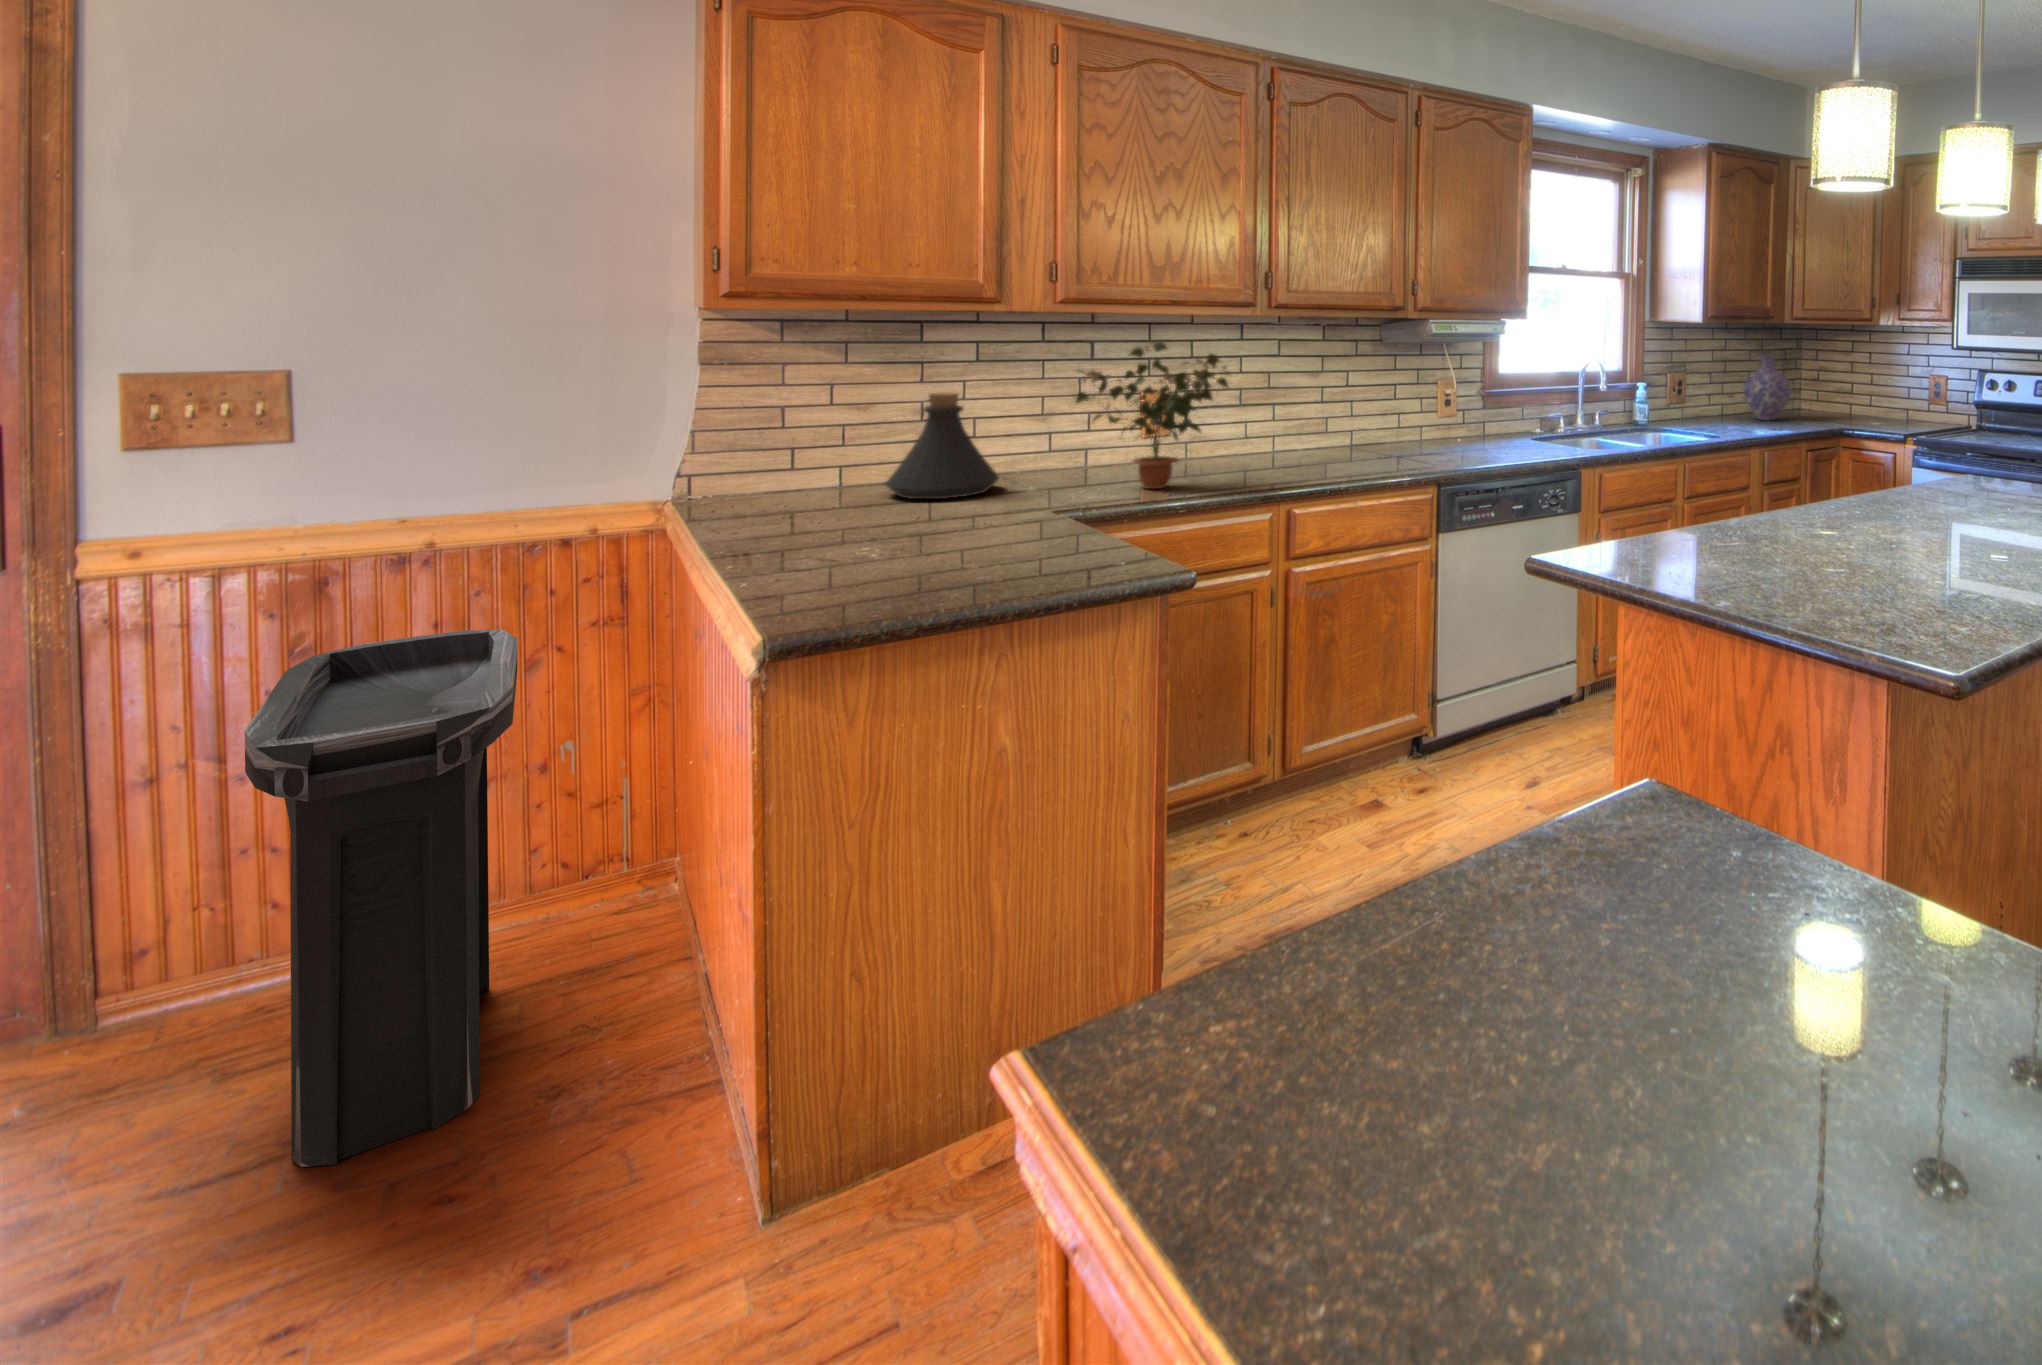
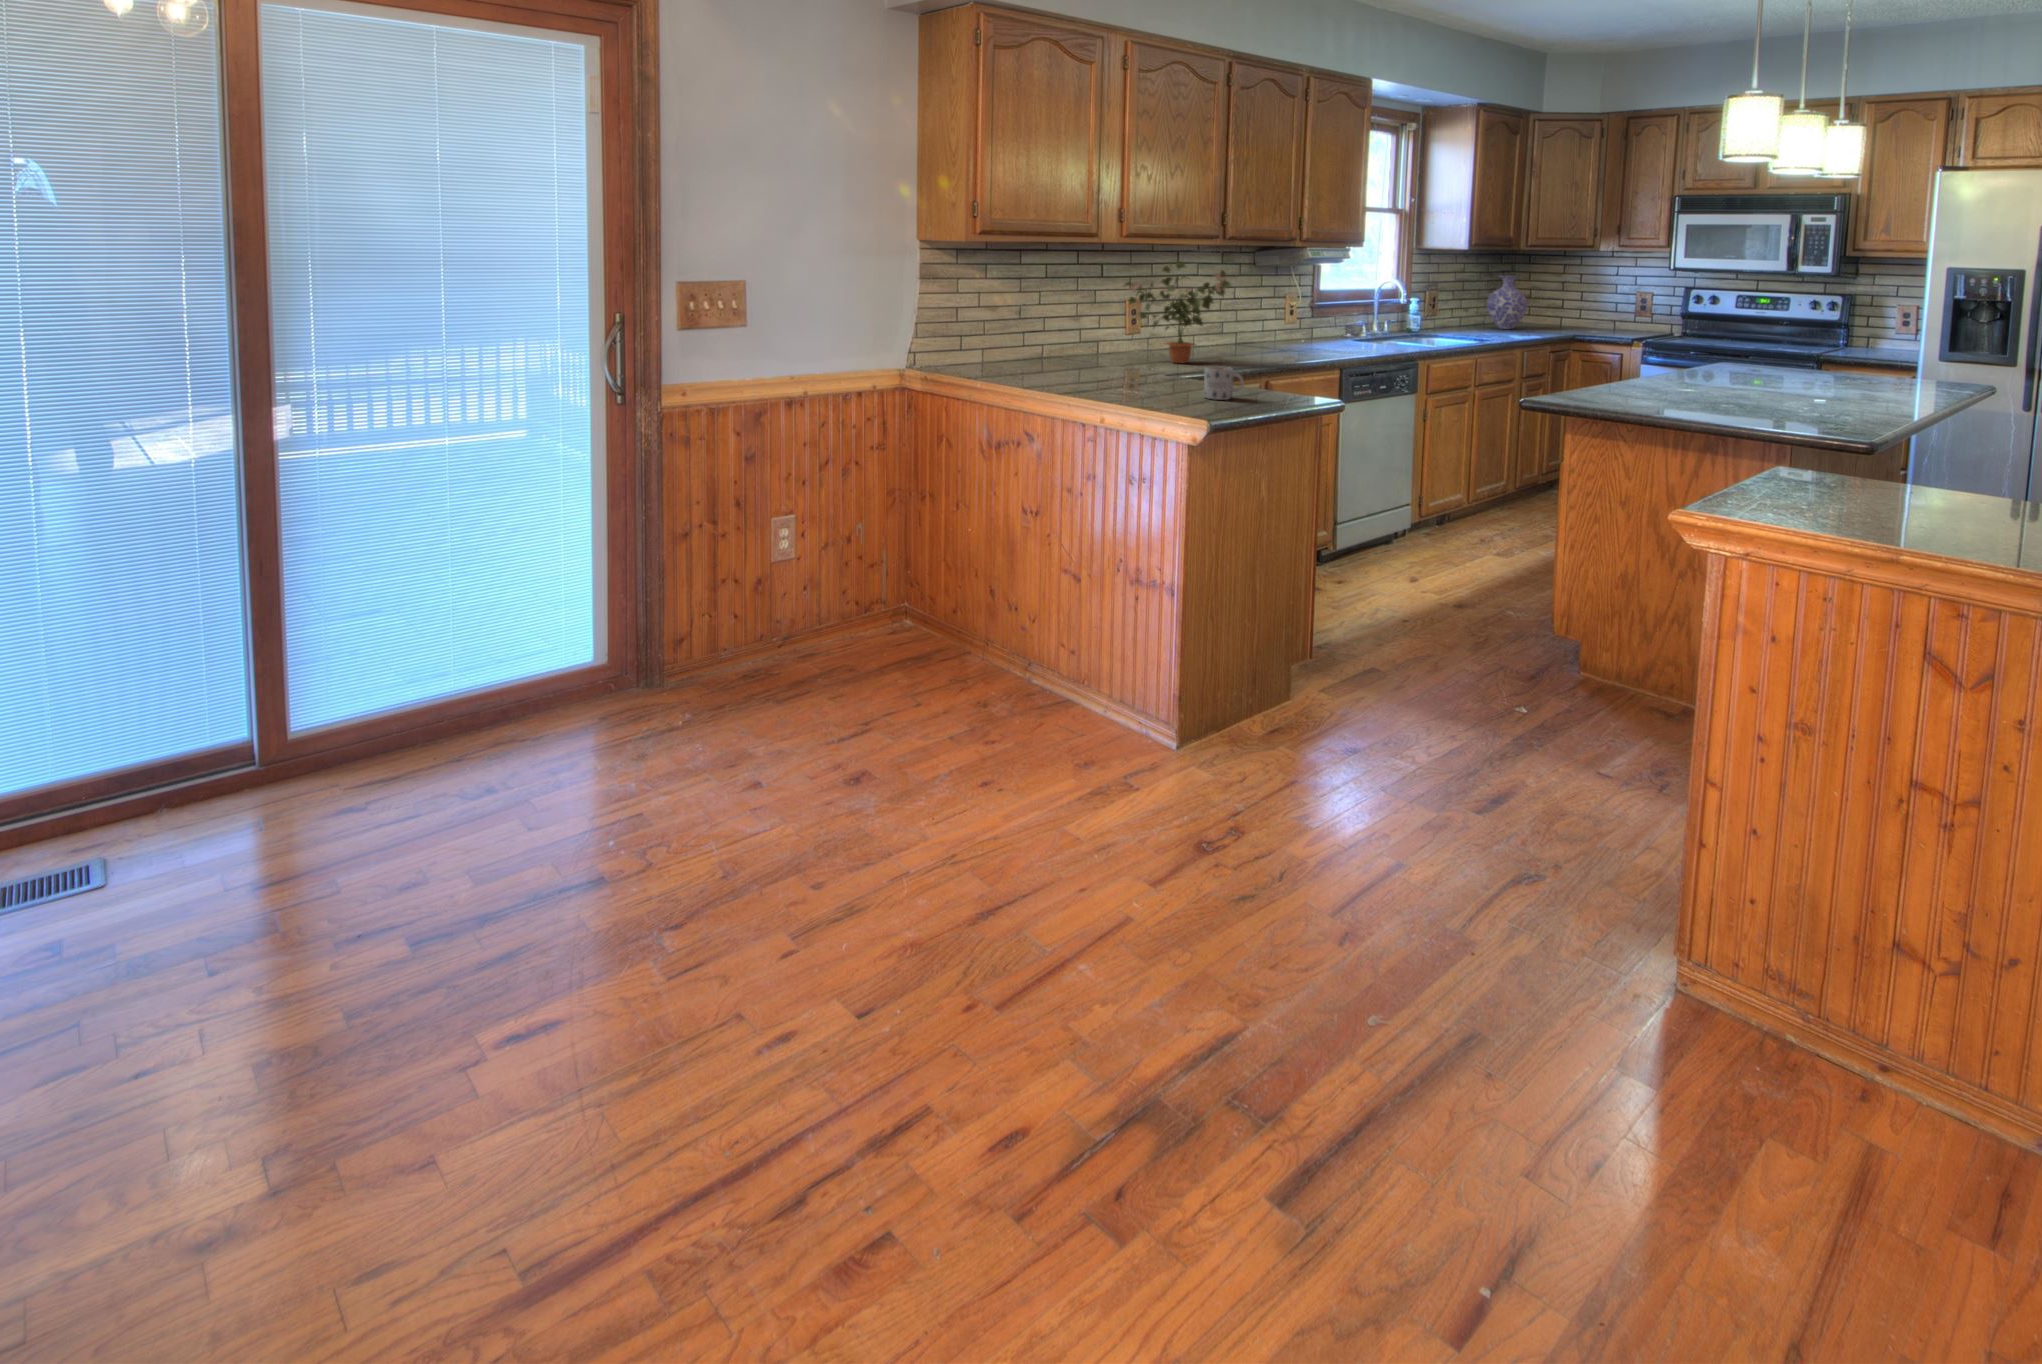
bottle: present [885,393,999,499] -> none [1018,296,1087,367]
mug: none [945,522,1005,583] -> present [1204,366,1244,400]
trash can: present [245,630,517,1167] -> none [800,439,971,710]

